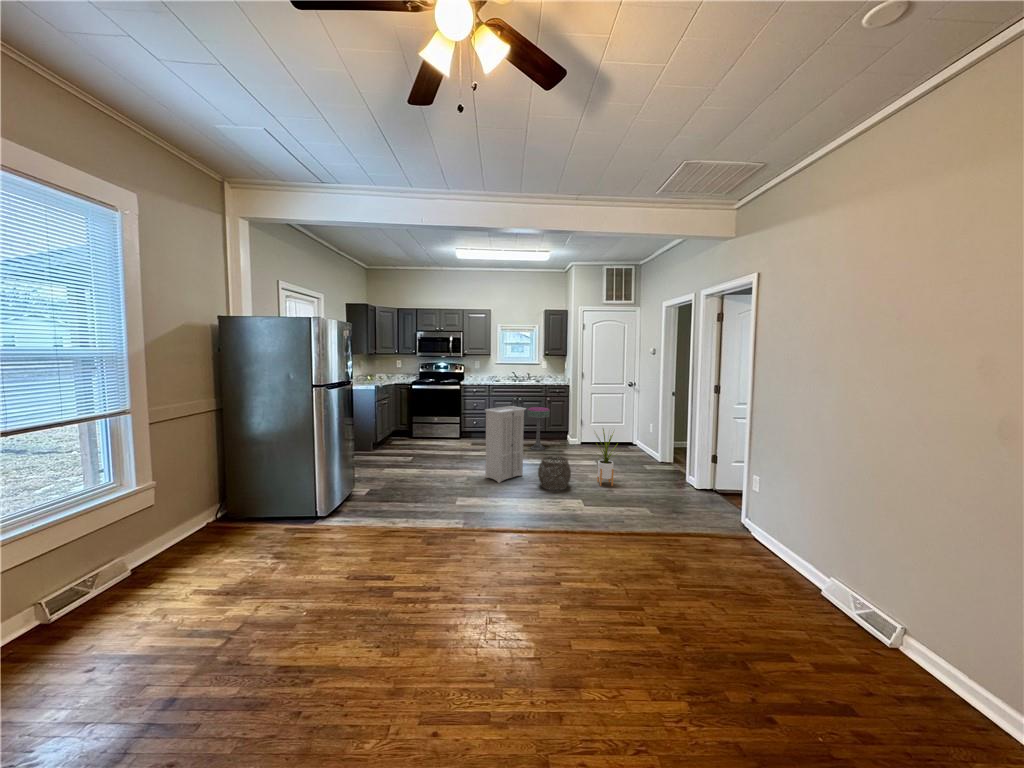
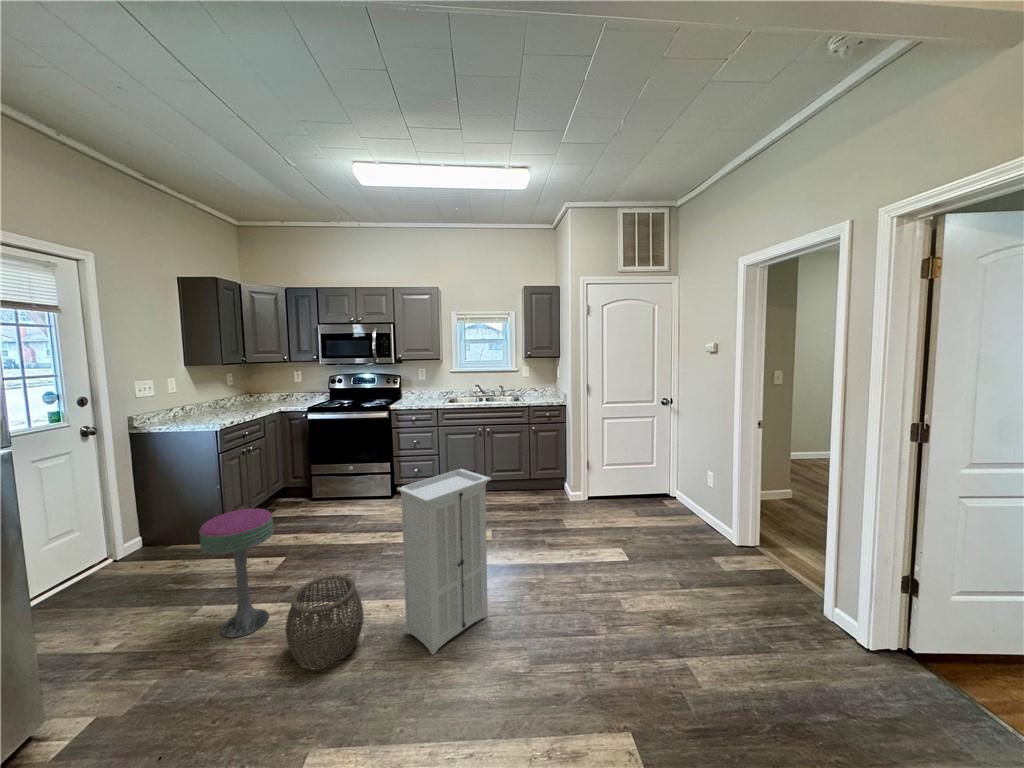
bar stool: present [528,407,550,450] -> present [199,508,274,638]
house plant: present [597,429,615,486] -> none [630,511,708,653]
woven basket: present [538,455,571,490] -> present [285,575,364,669]

